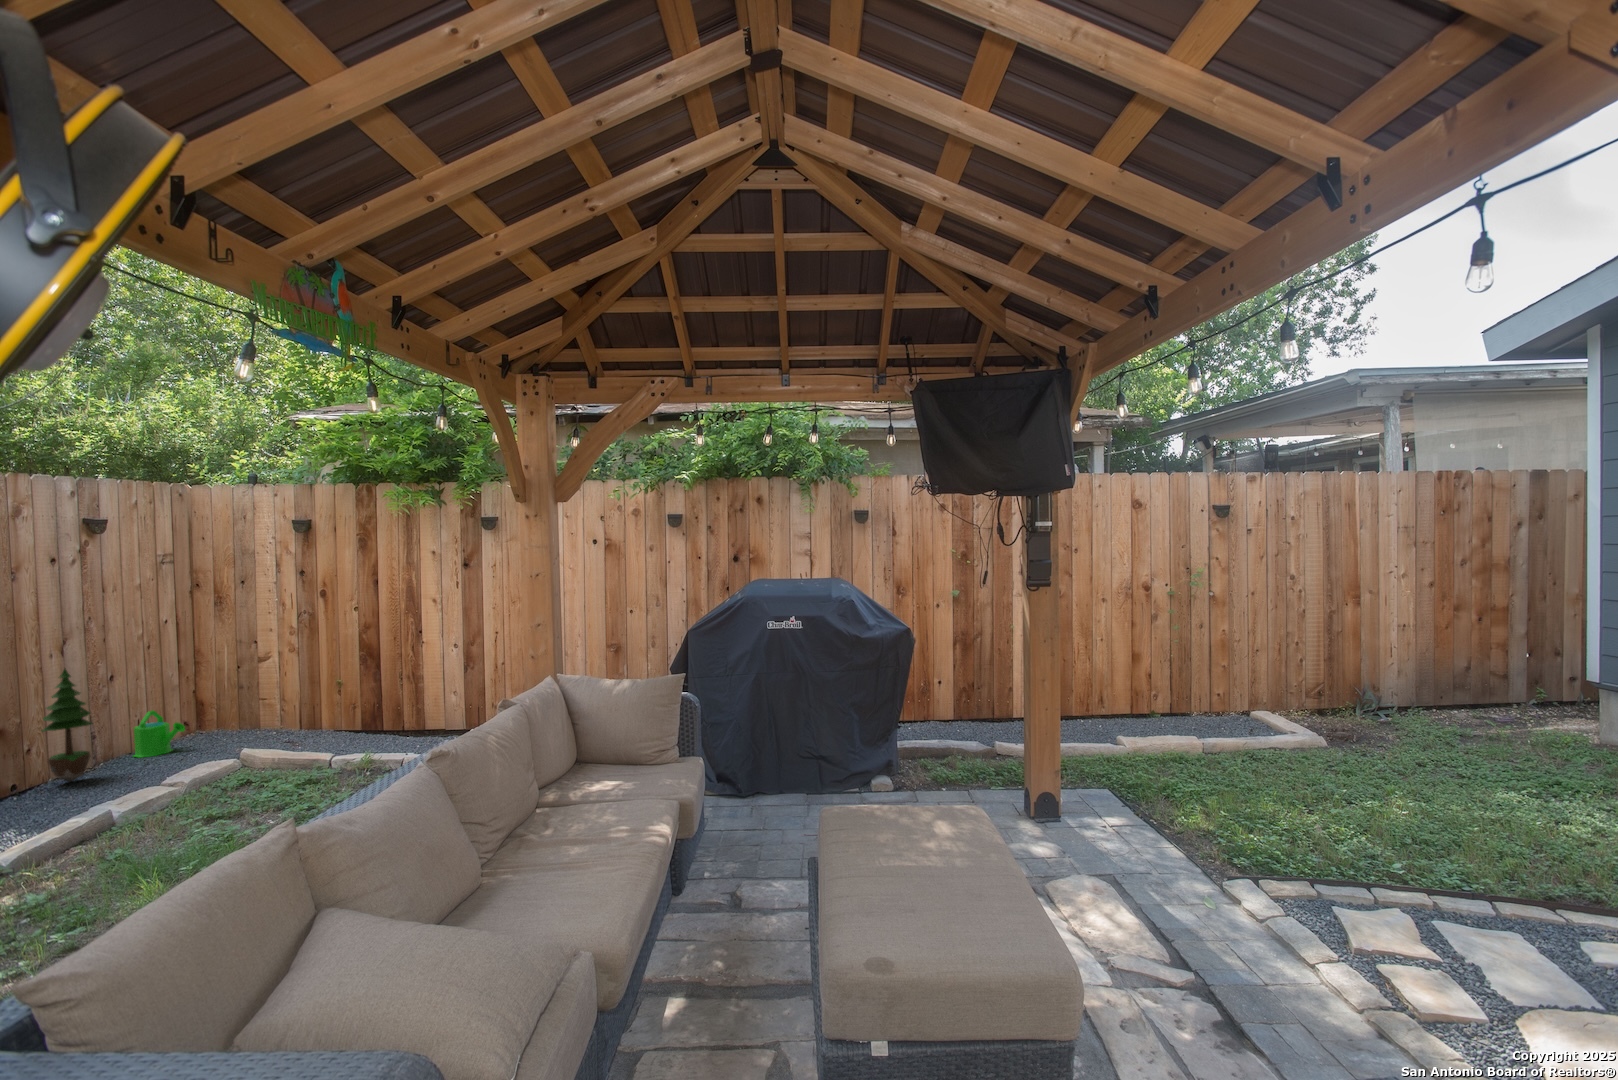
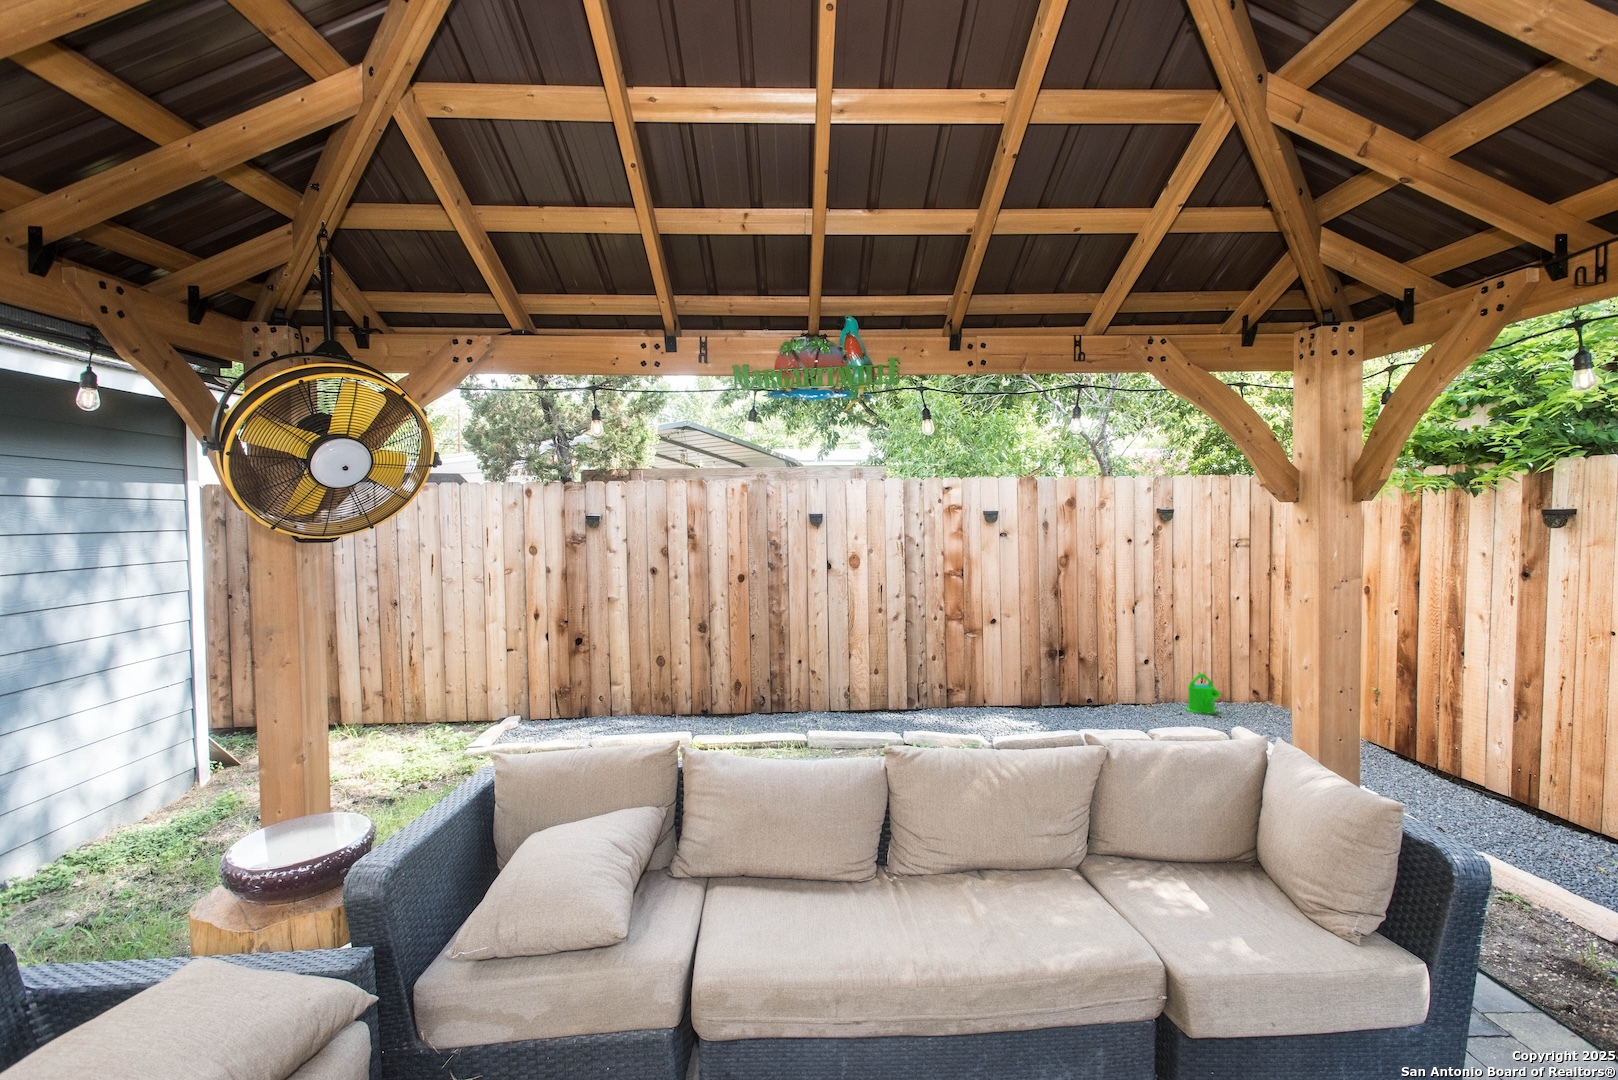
potted tree: present [41,668,92,782] -> none [1102,623,1136,713]

